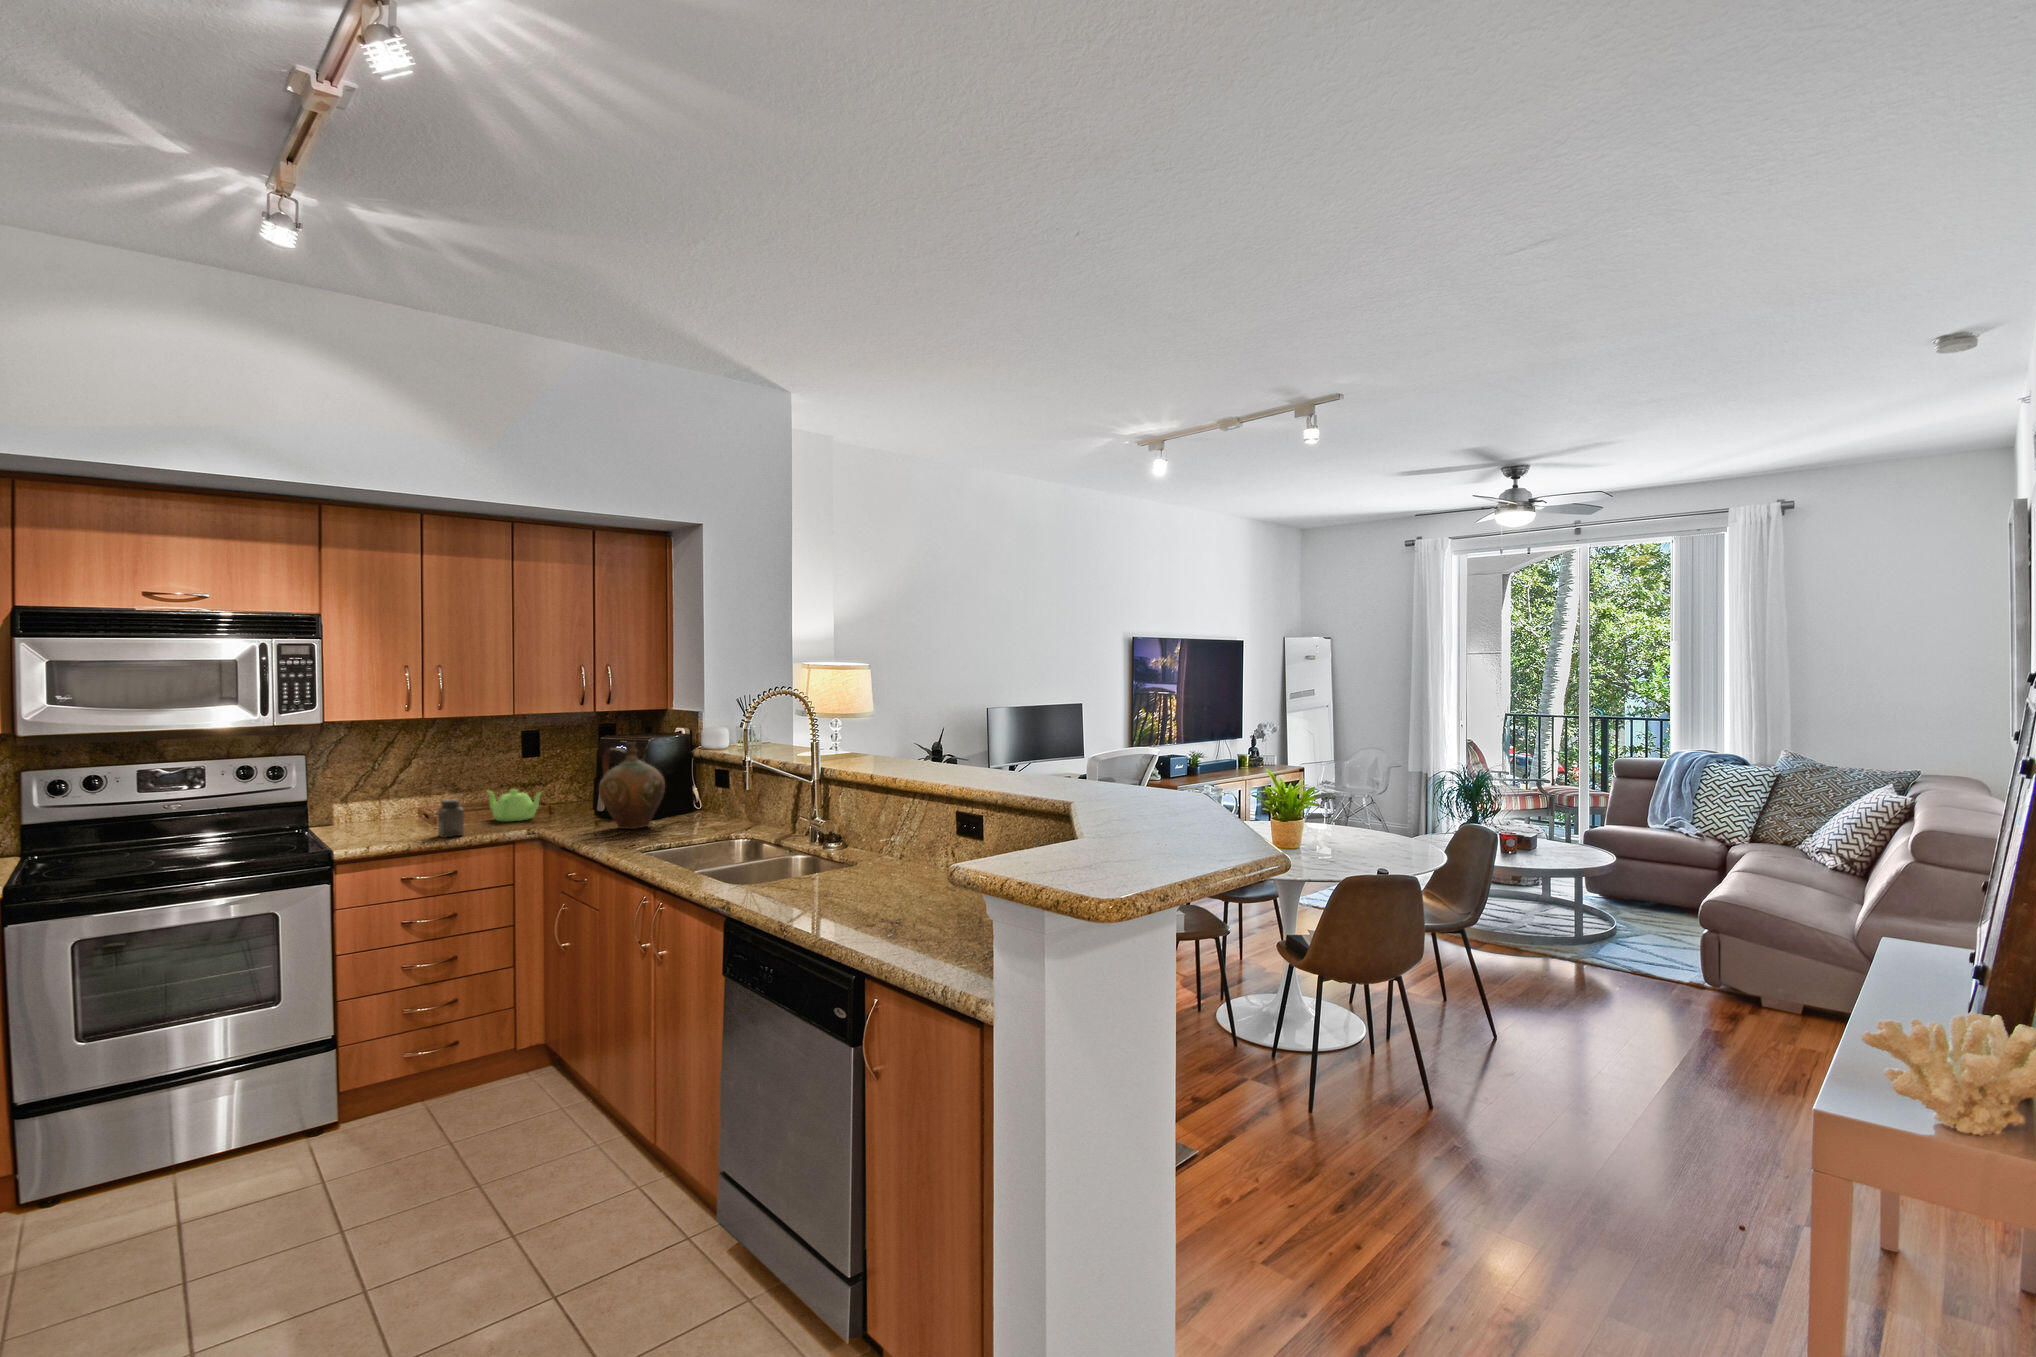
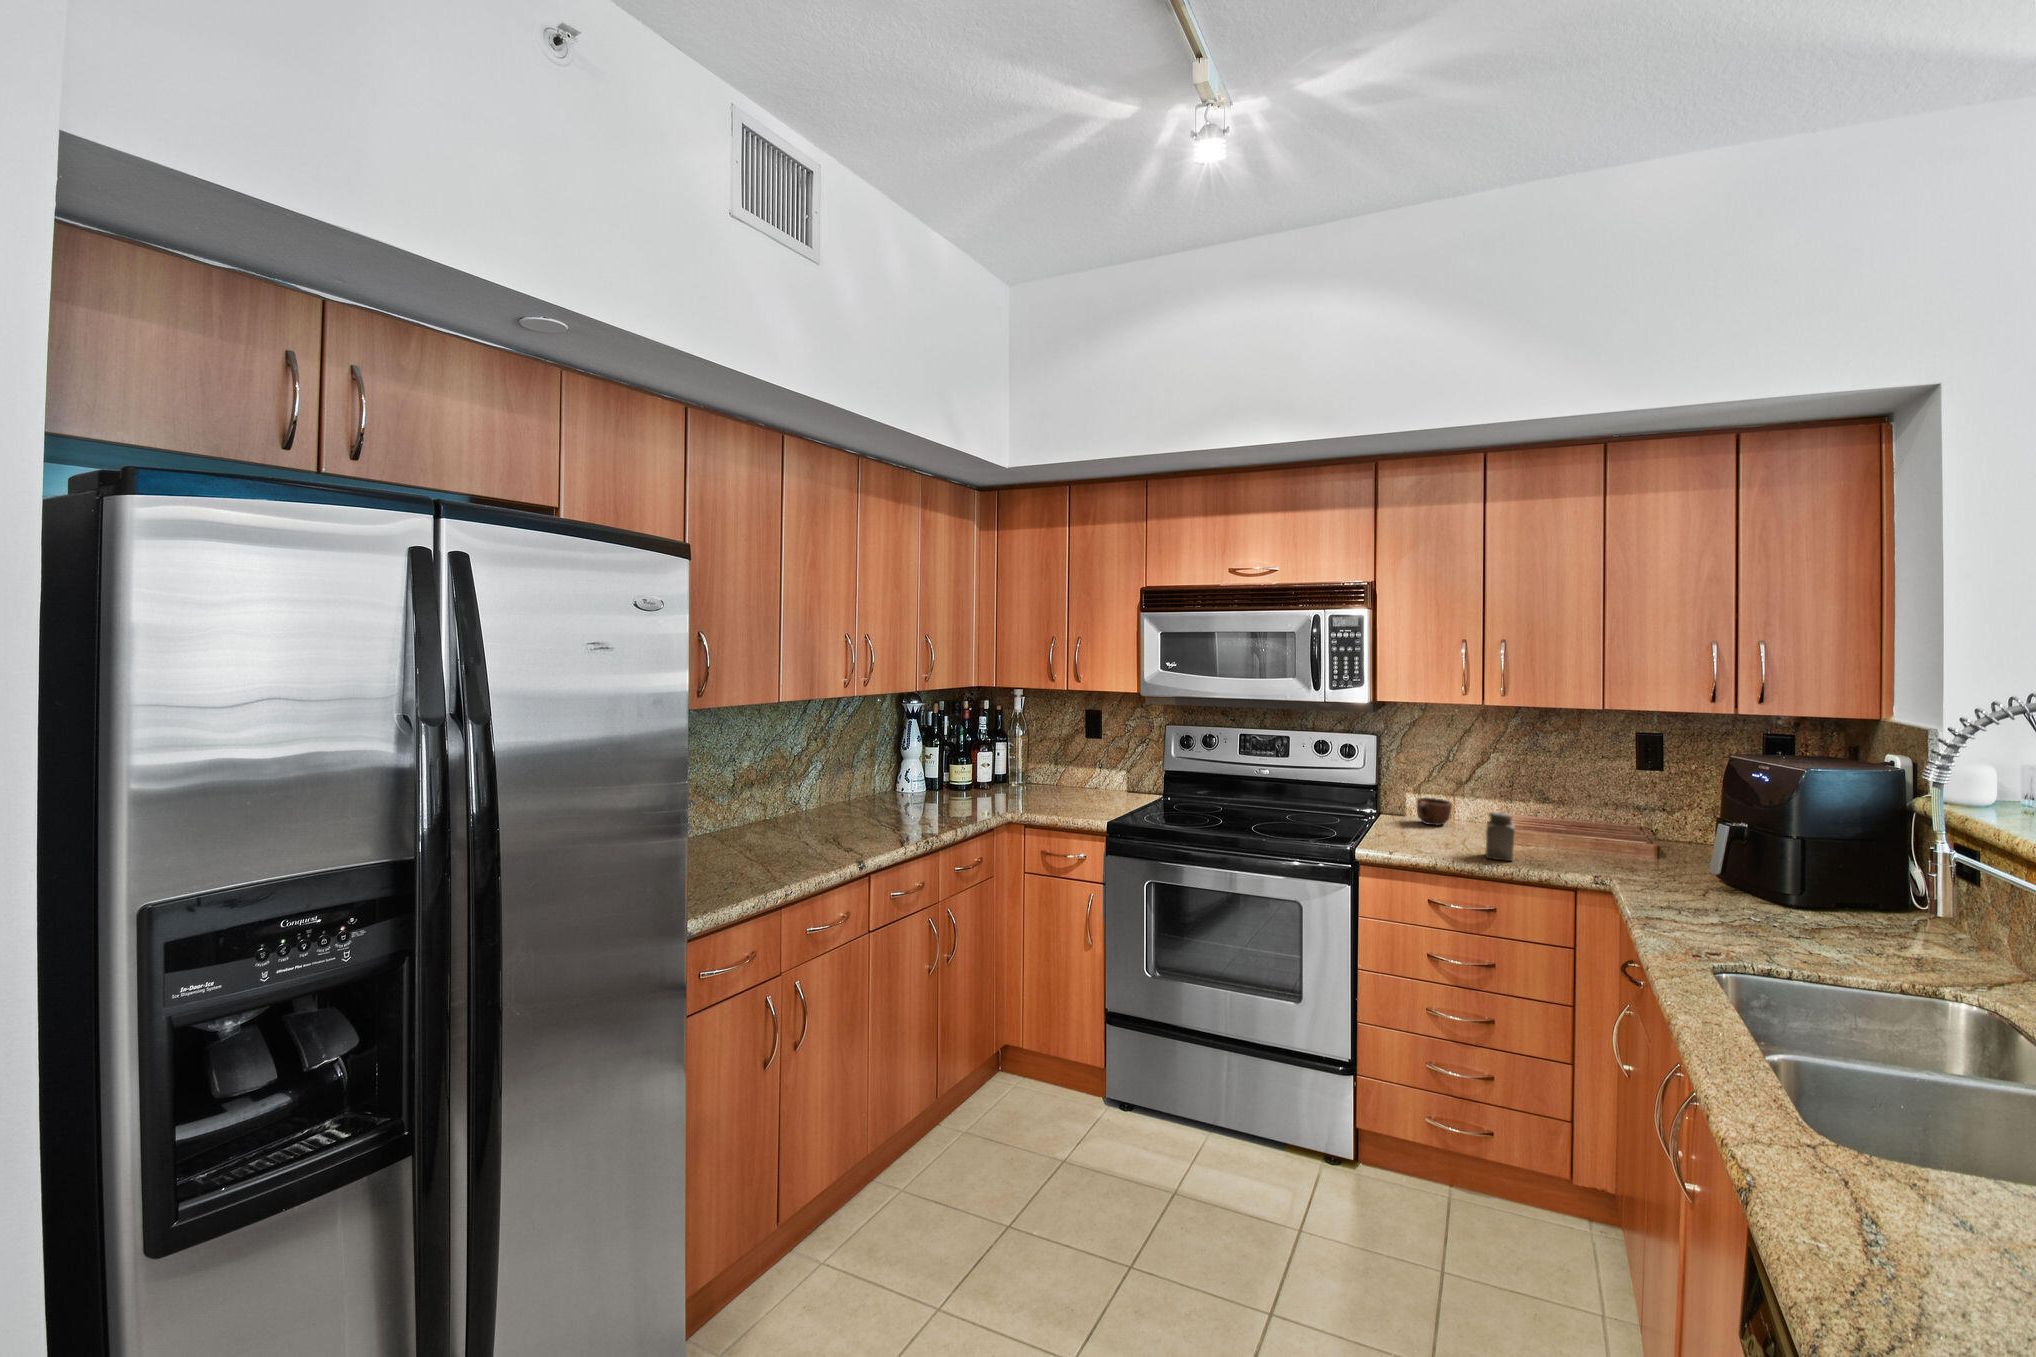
ceramic jug: present [599,742,665,829] -> none [1704,776,1830,916]
teapot: present [488,789,541,821] -> none [1570,806,1643,856]
mug: none [350,805,386,828] -> present [1417,797,1452,825]

